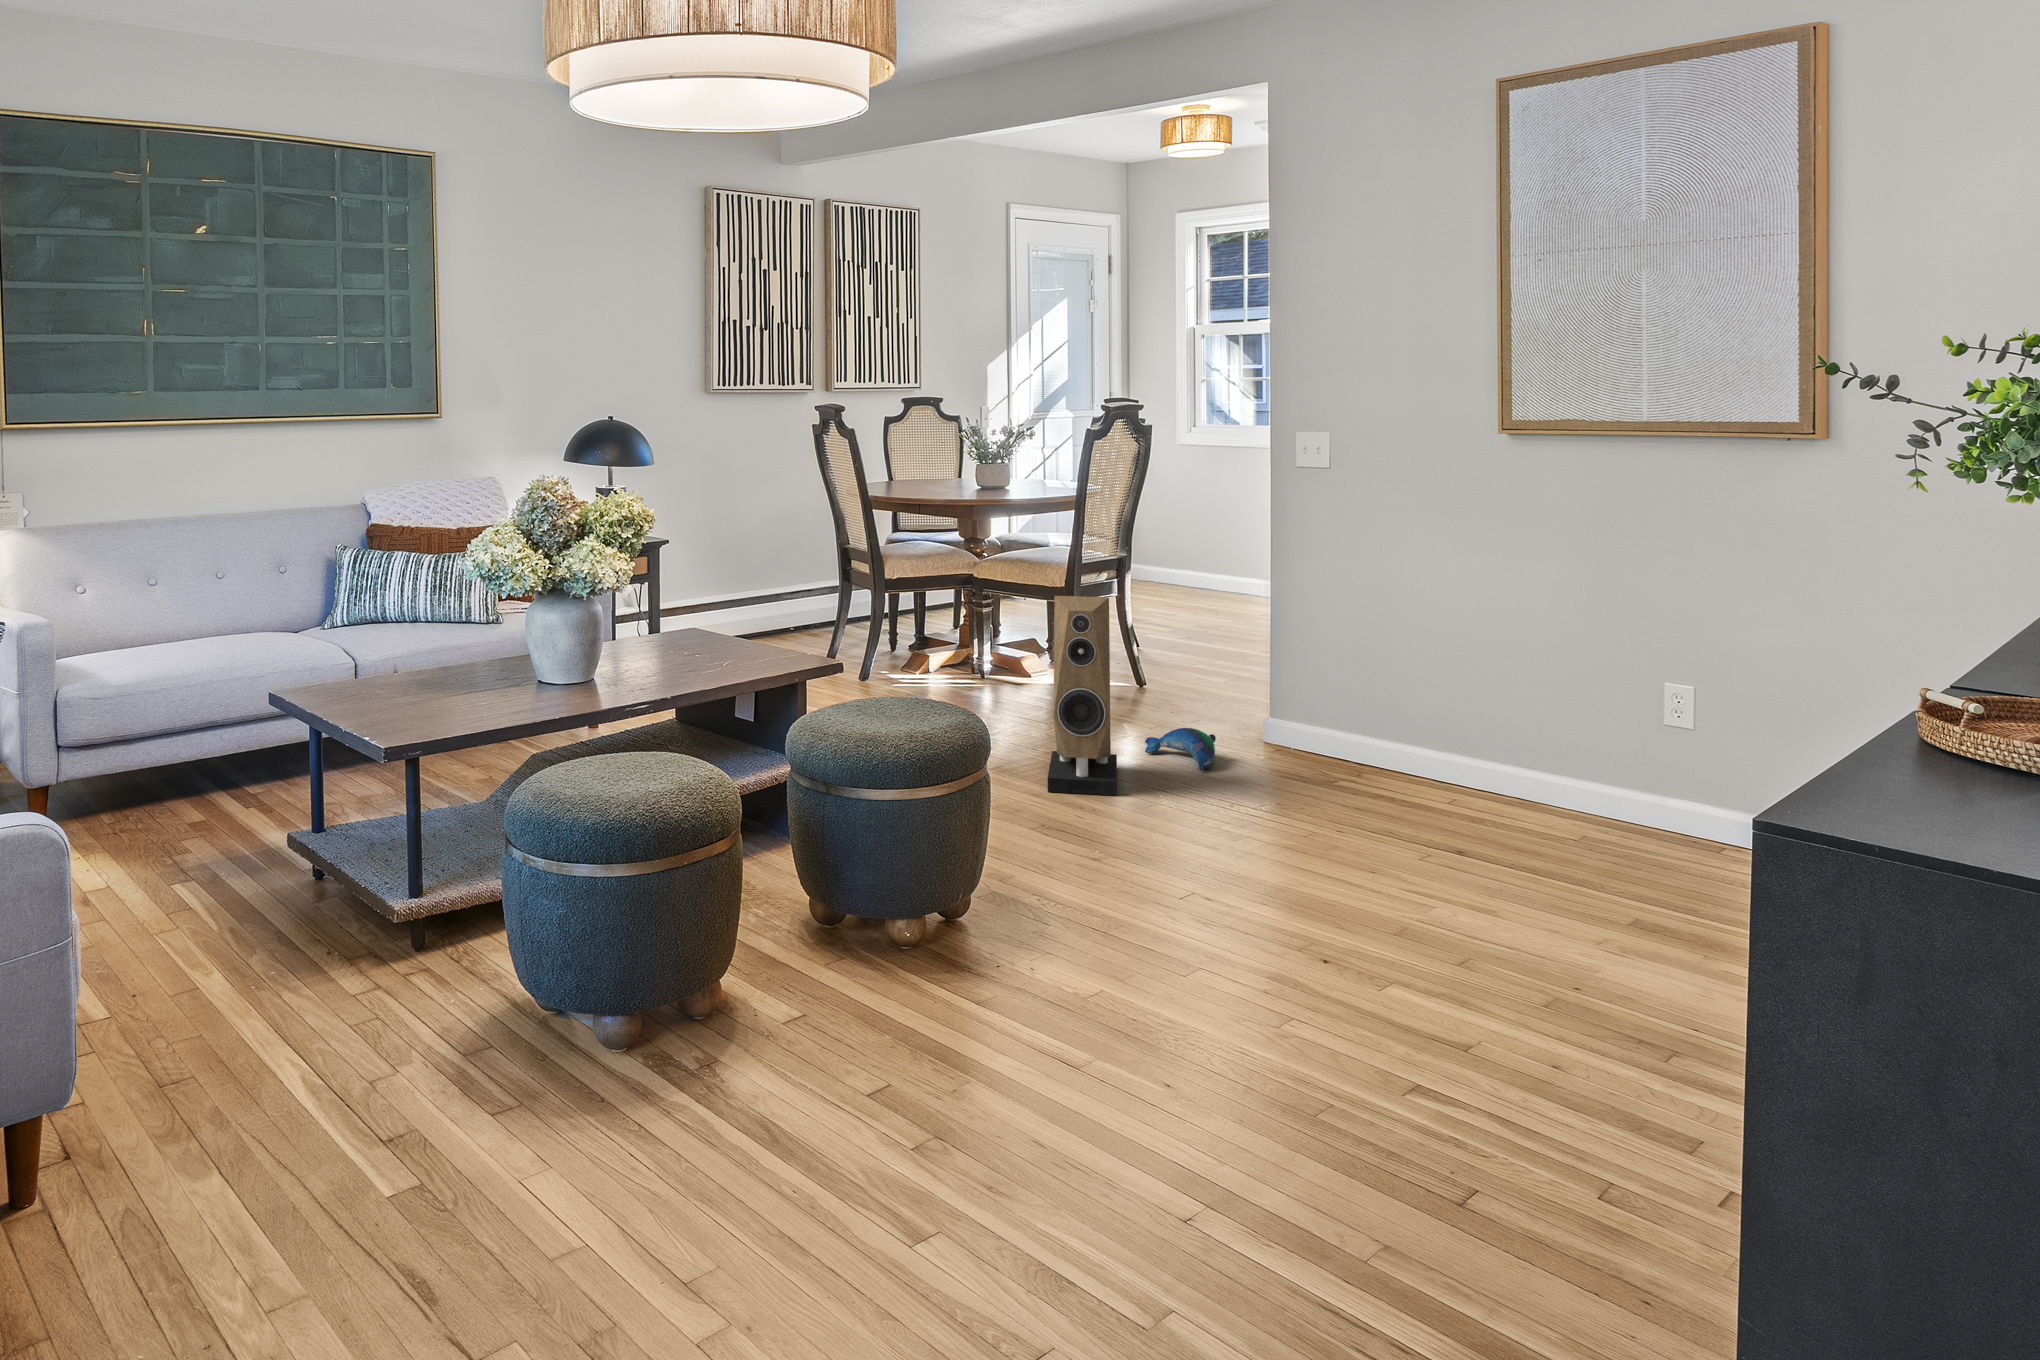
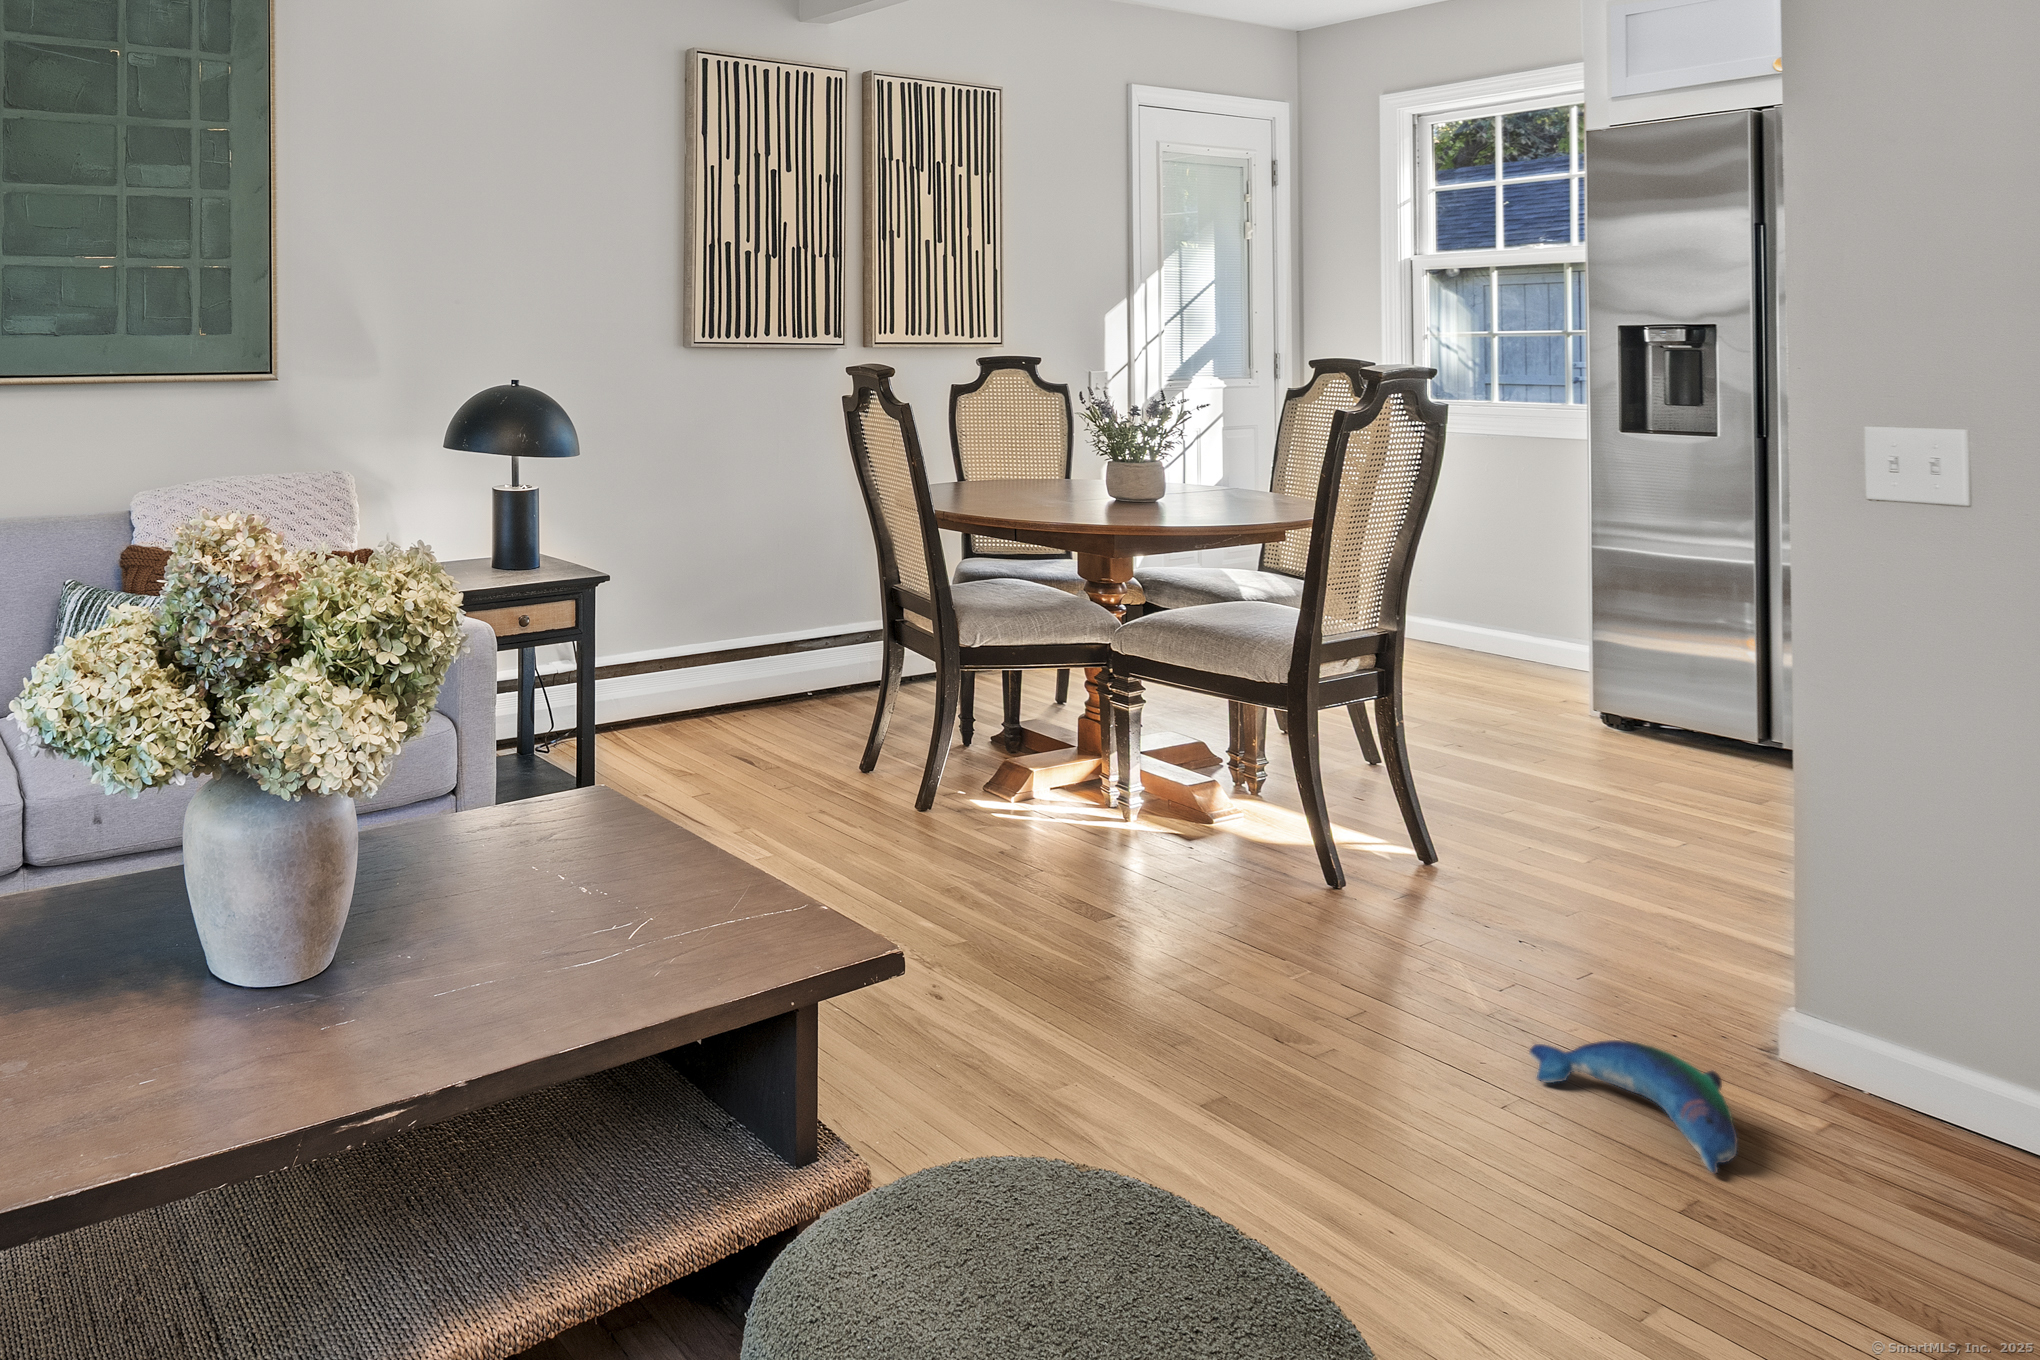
speaker: present [1048,596,1117,796] -> none [1339,771,1546,1258]

